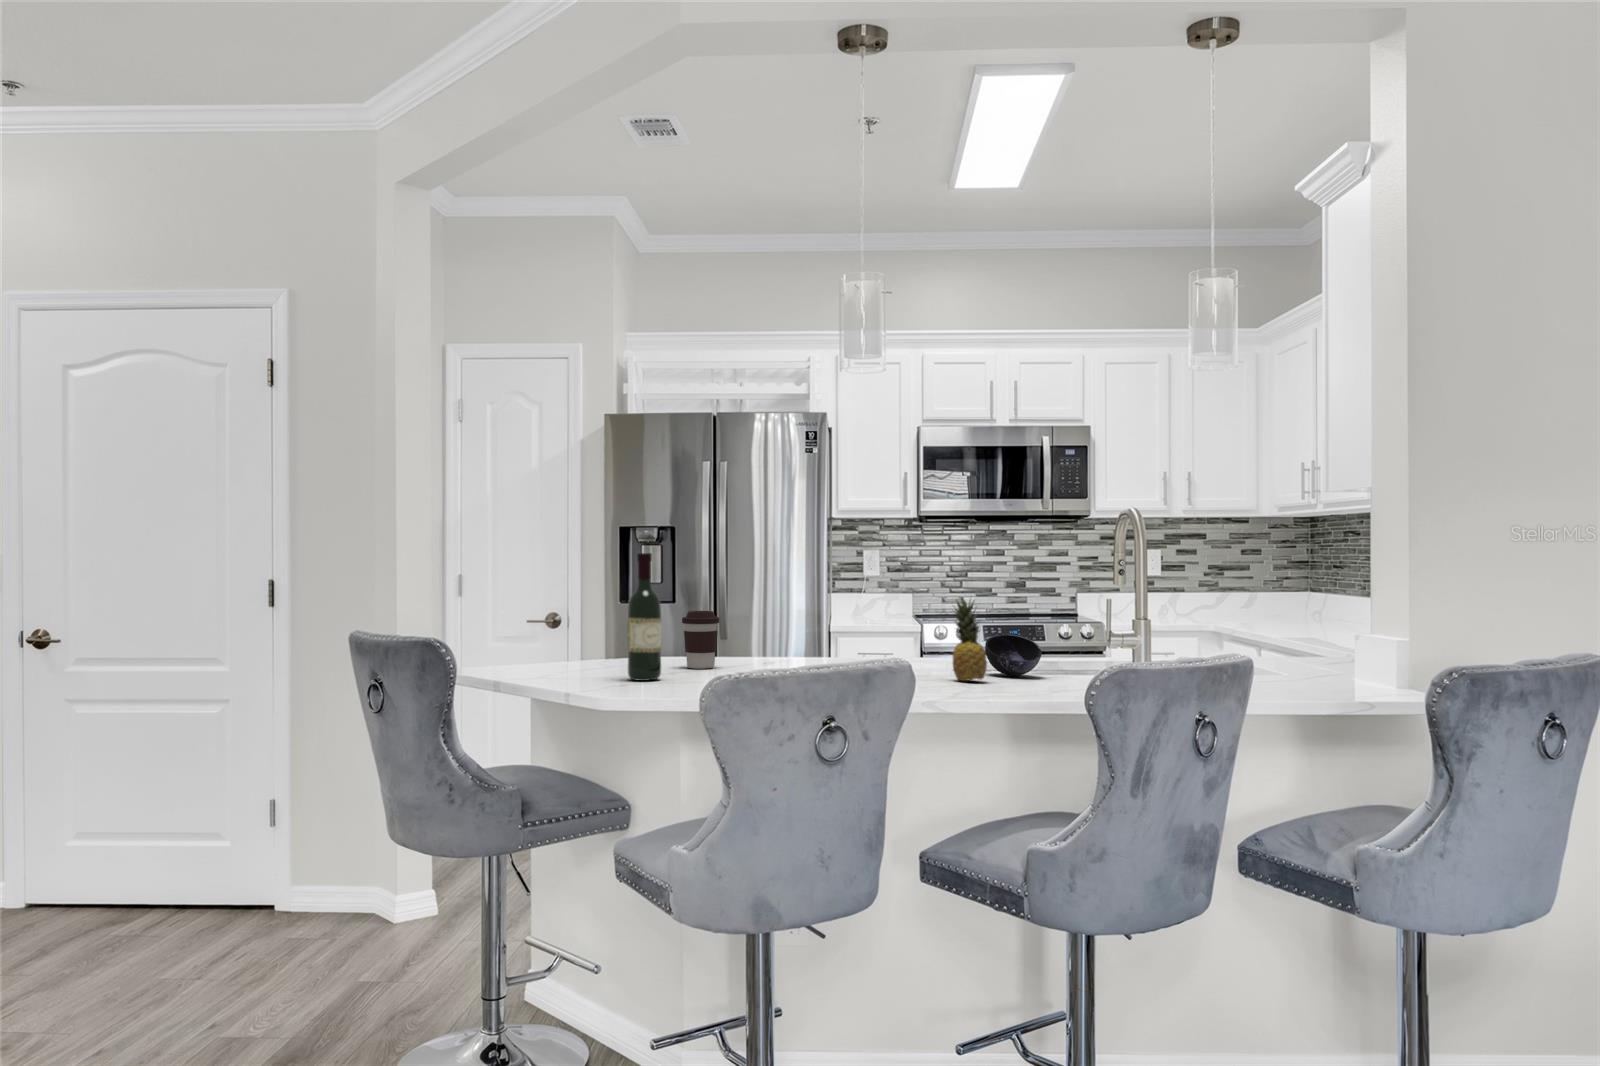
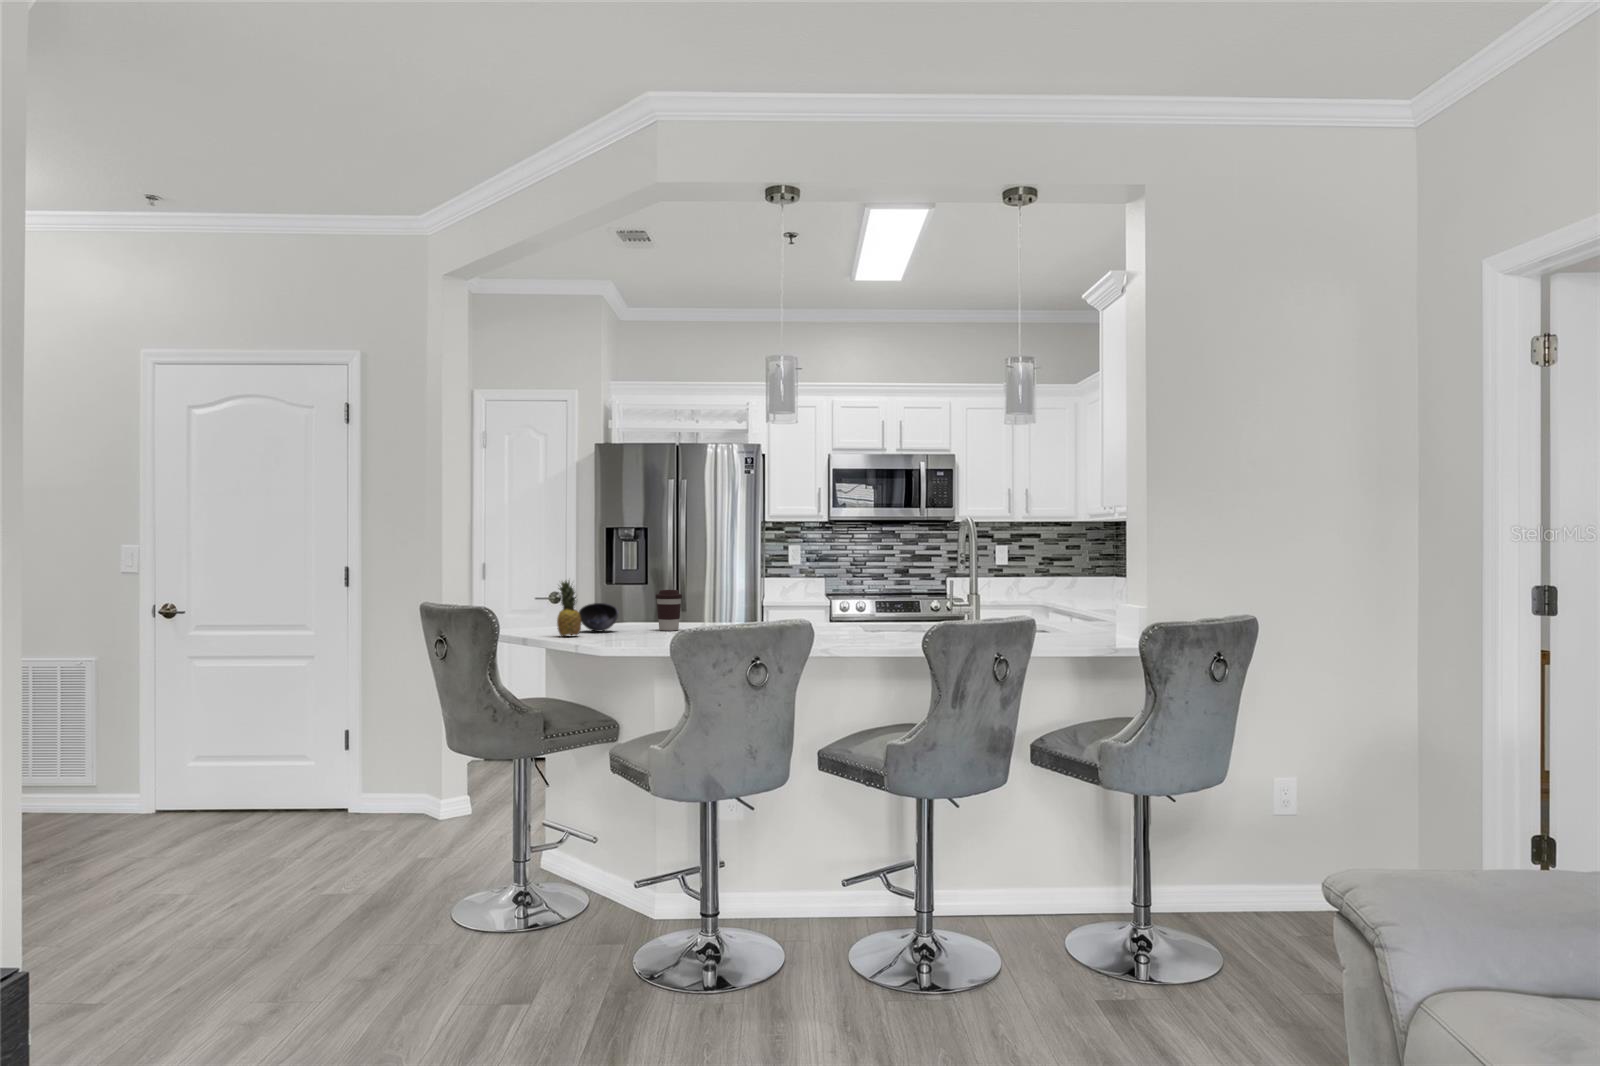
wine bottle: present [627,553,661,681] -> none [618,549,642,638]
fruit: present [952,599,987,681] -> present [557,581,581,636]
bowl: present [985,634,1042,676] -> present [579,603,618,632]

